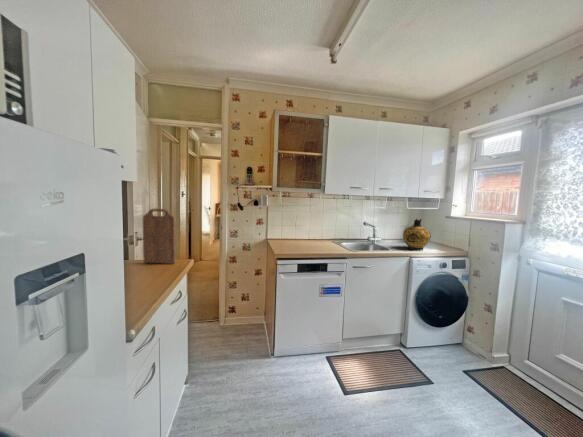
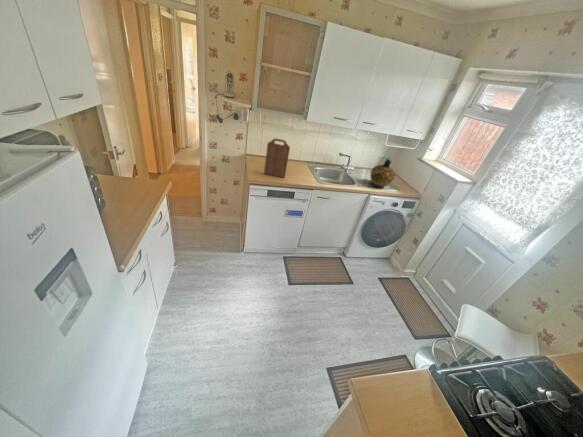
cutting board: present [143,209,175,264] -> present [264,139,290,178]

